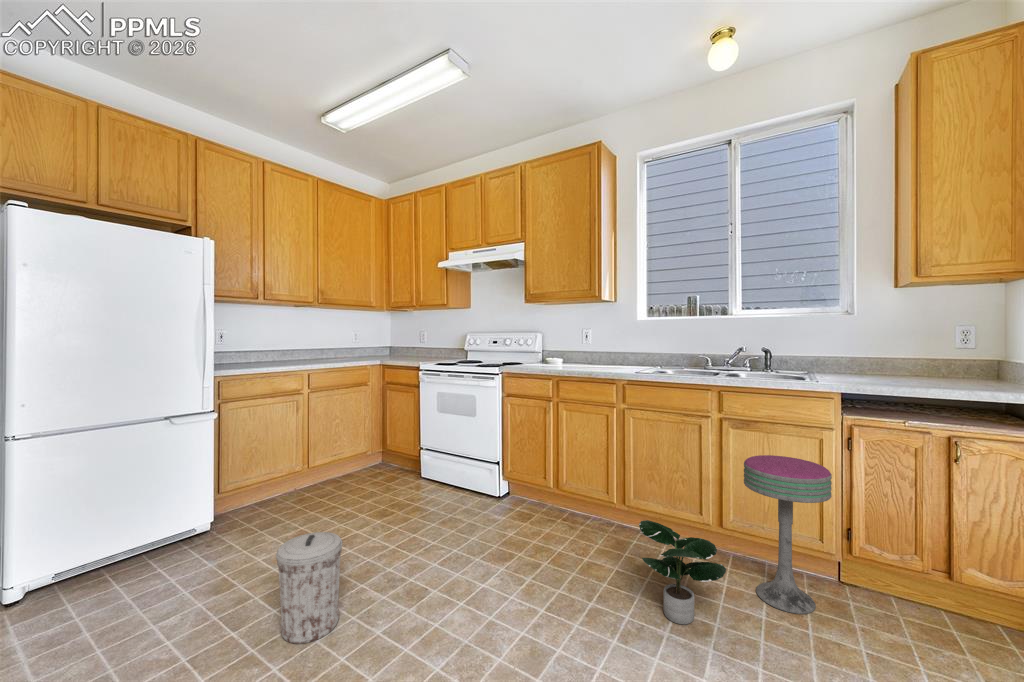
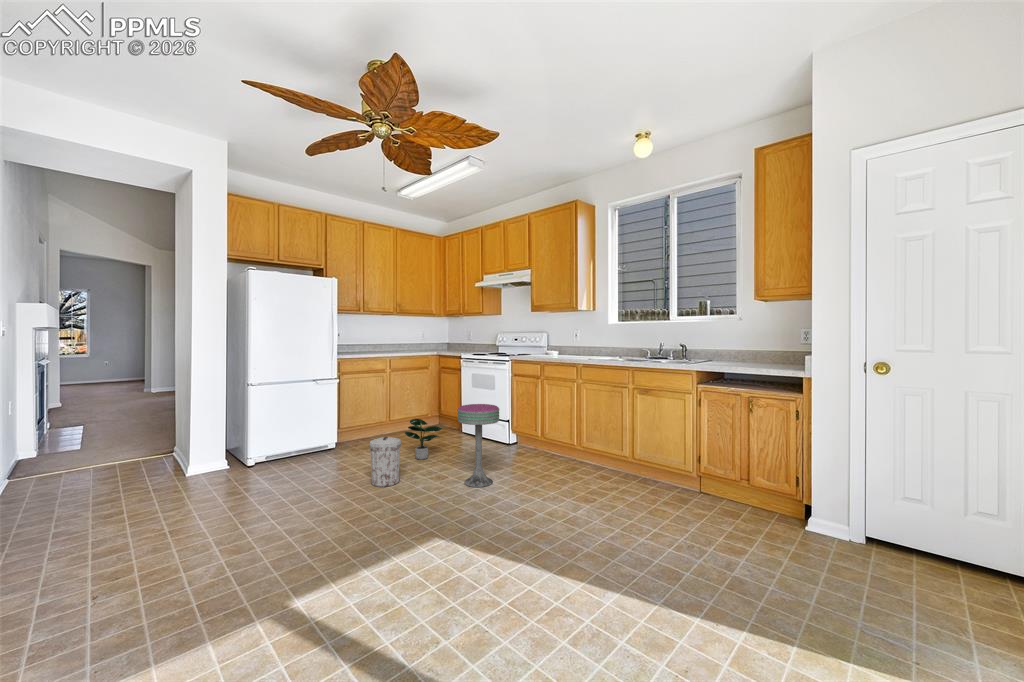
bar stool: present [744,455,832,614] -> present [458,404,499,487]
potted plant: present [639,520,726,624] -> present [405,419,442,460]

